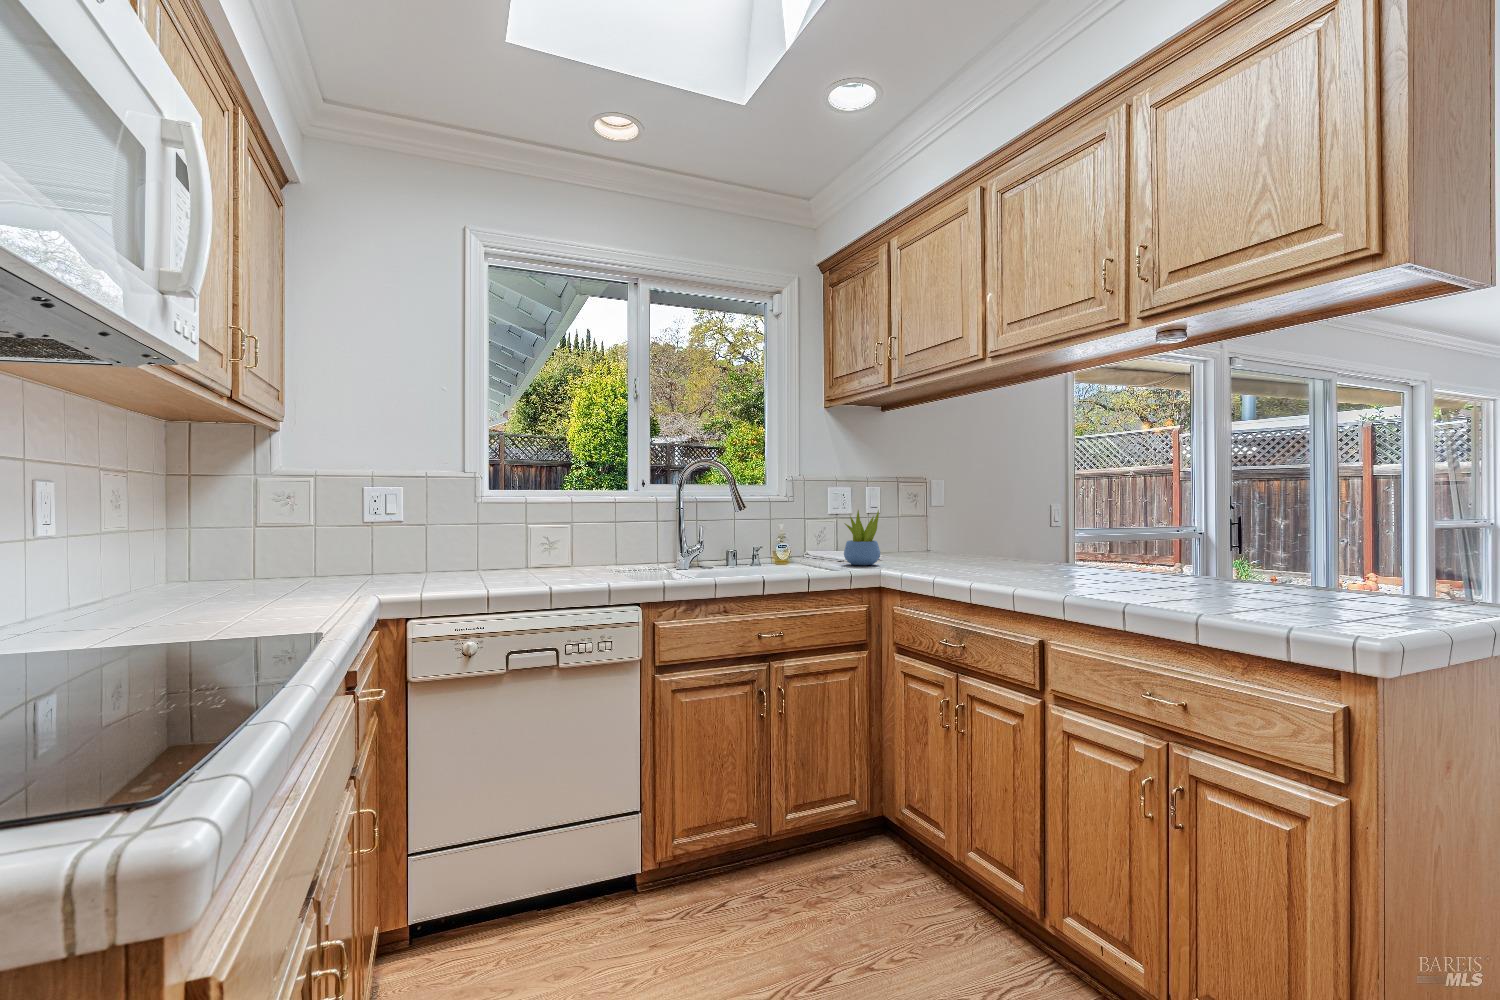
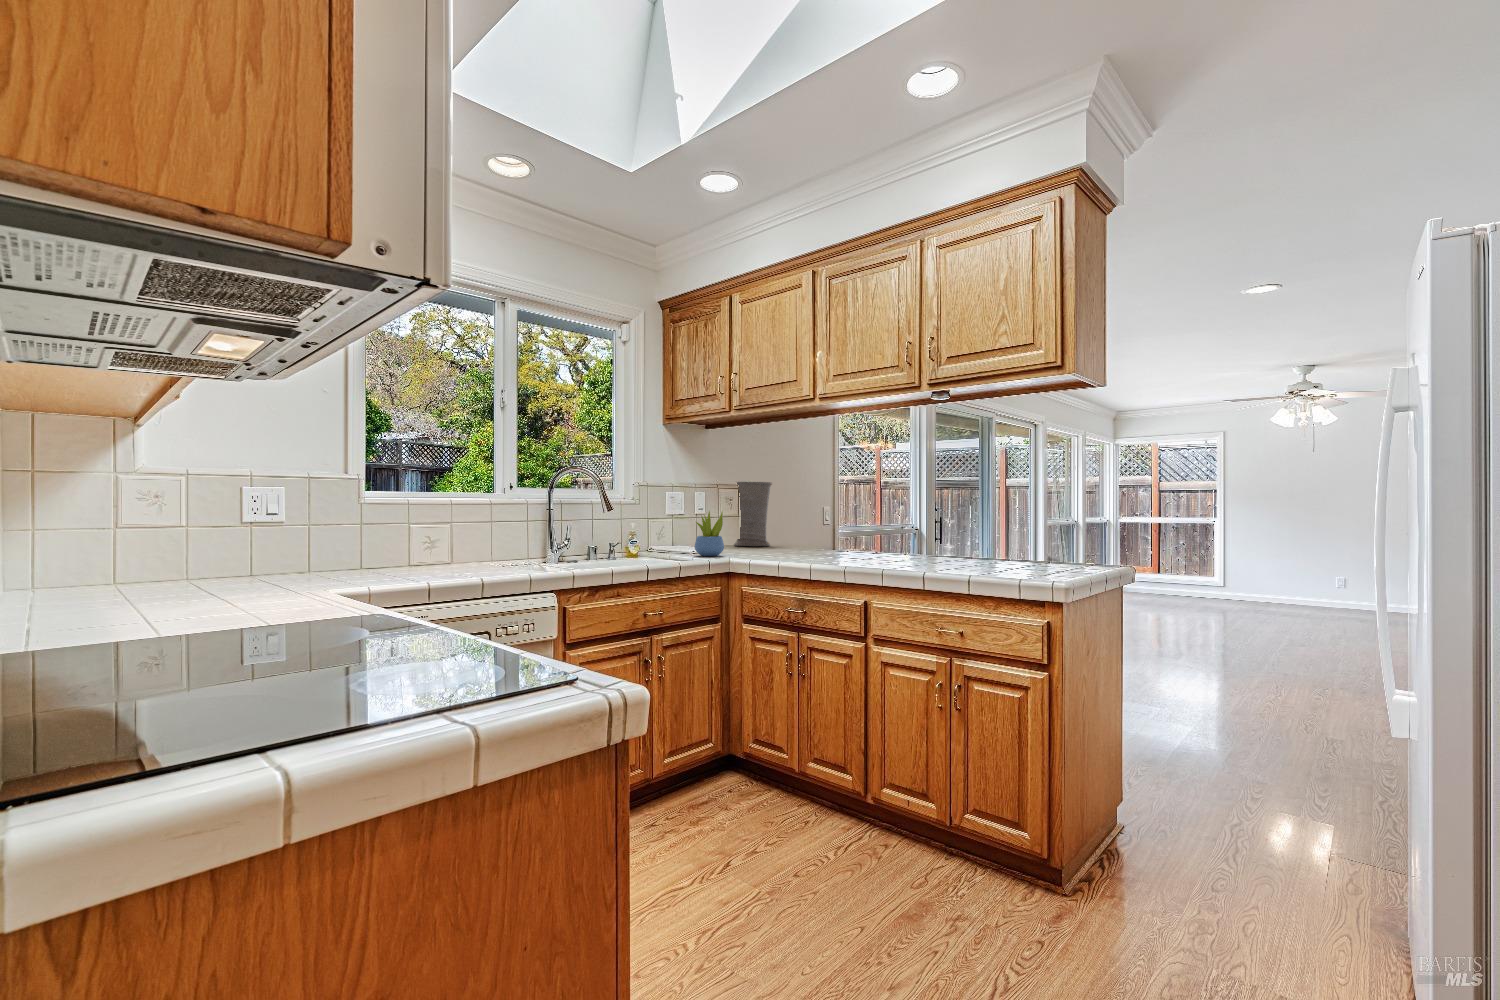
vase: none [919,473,970,552] -> present [734,481,772,546]

